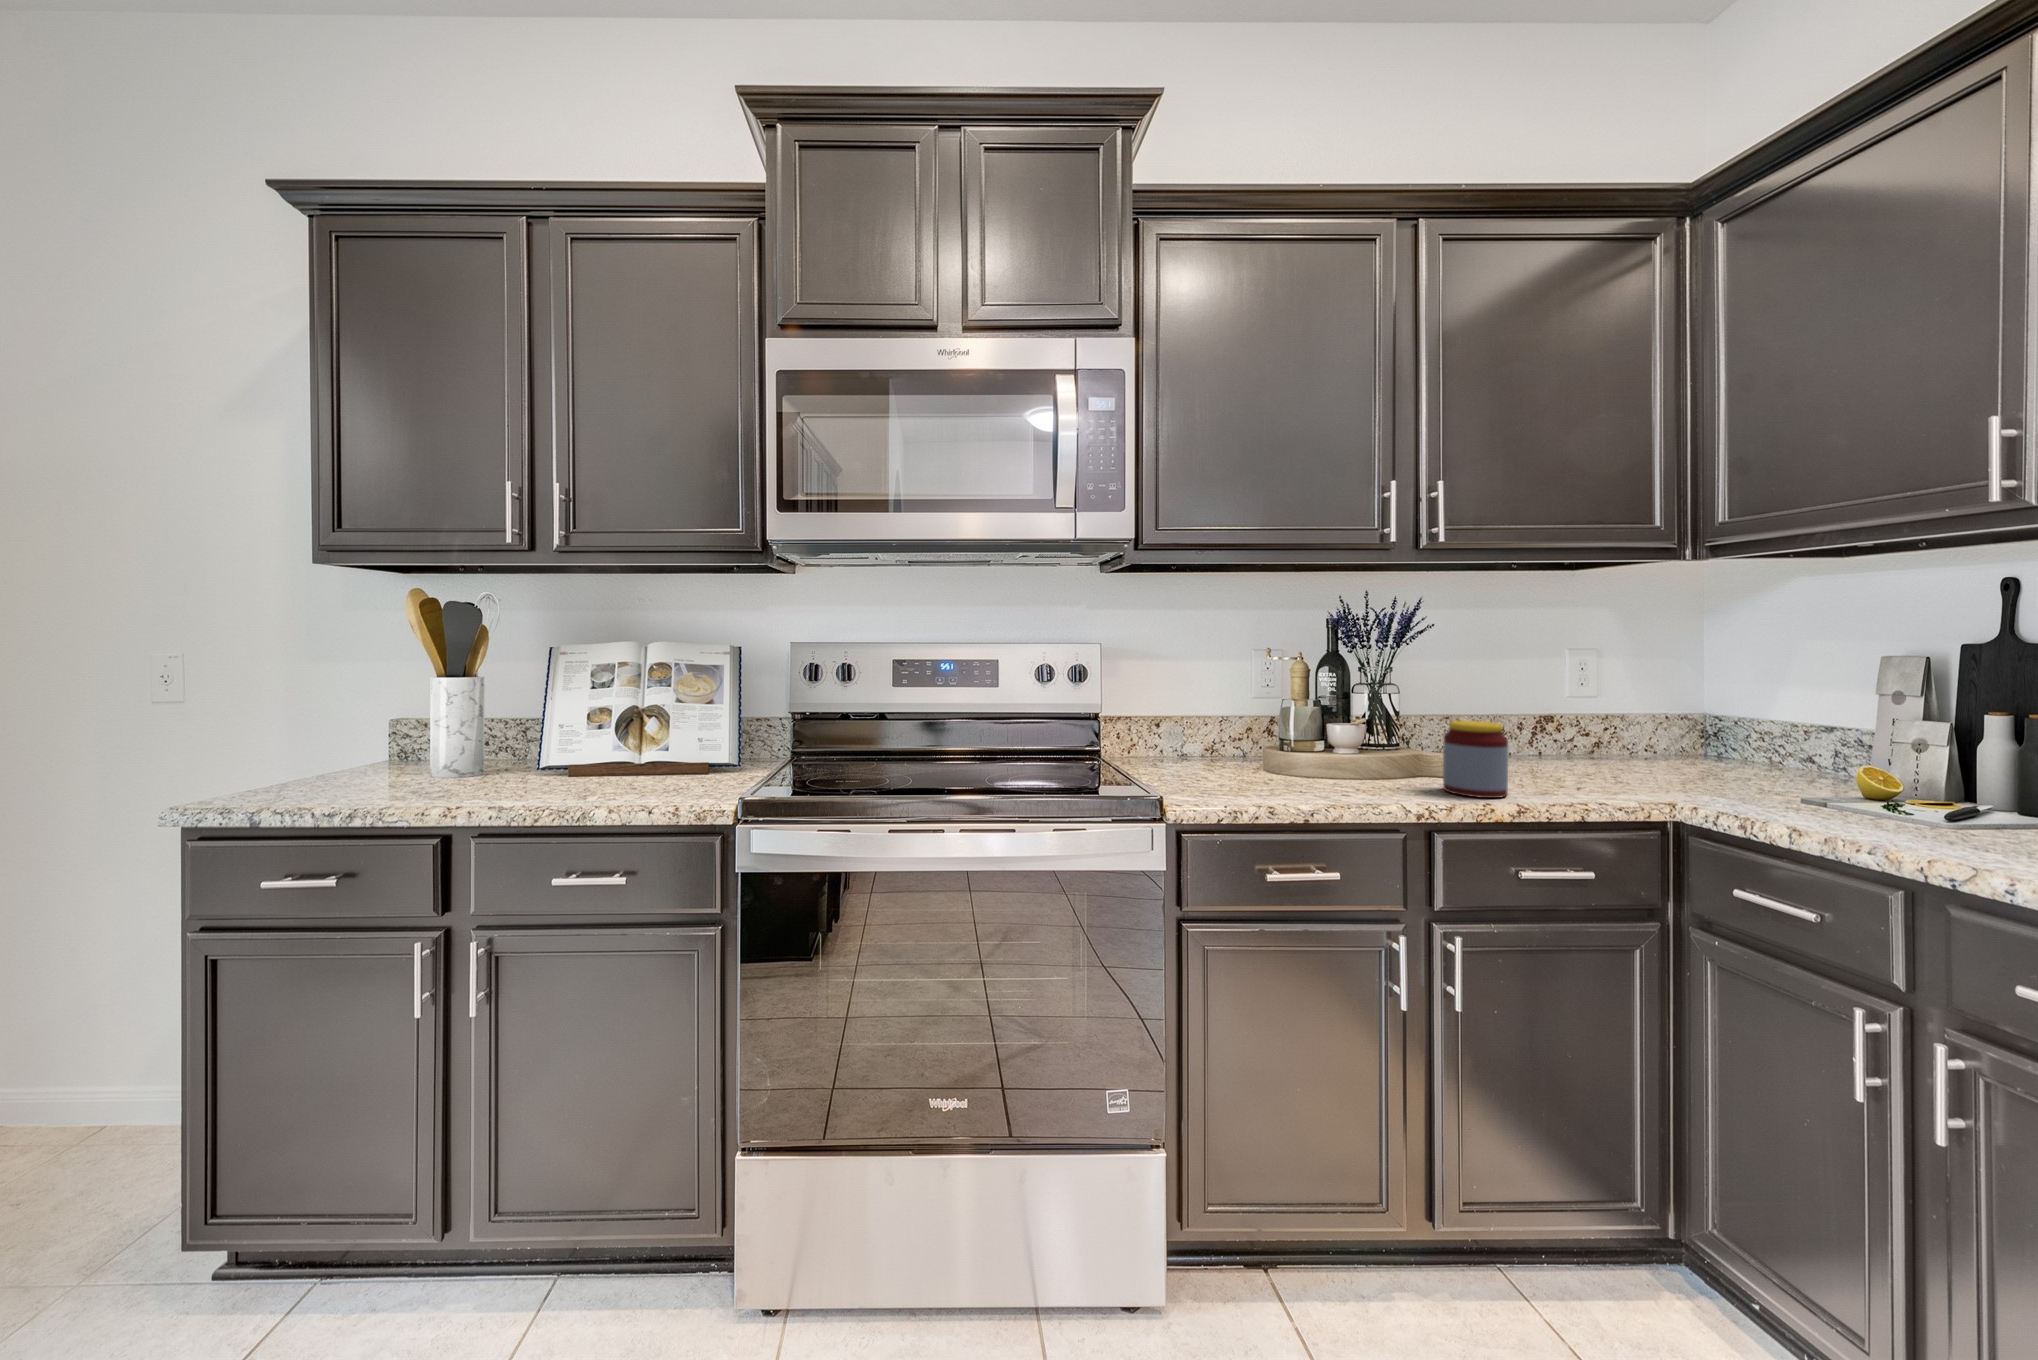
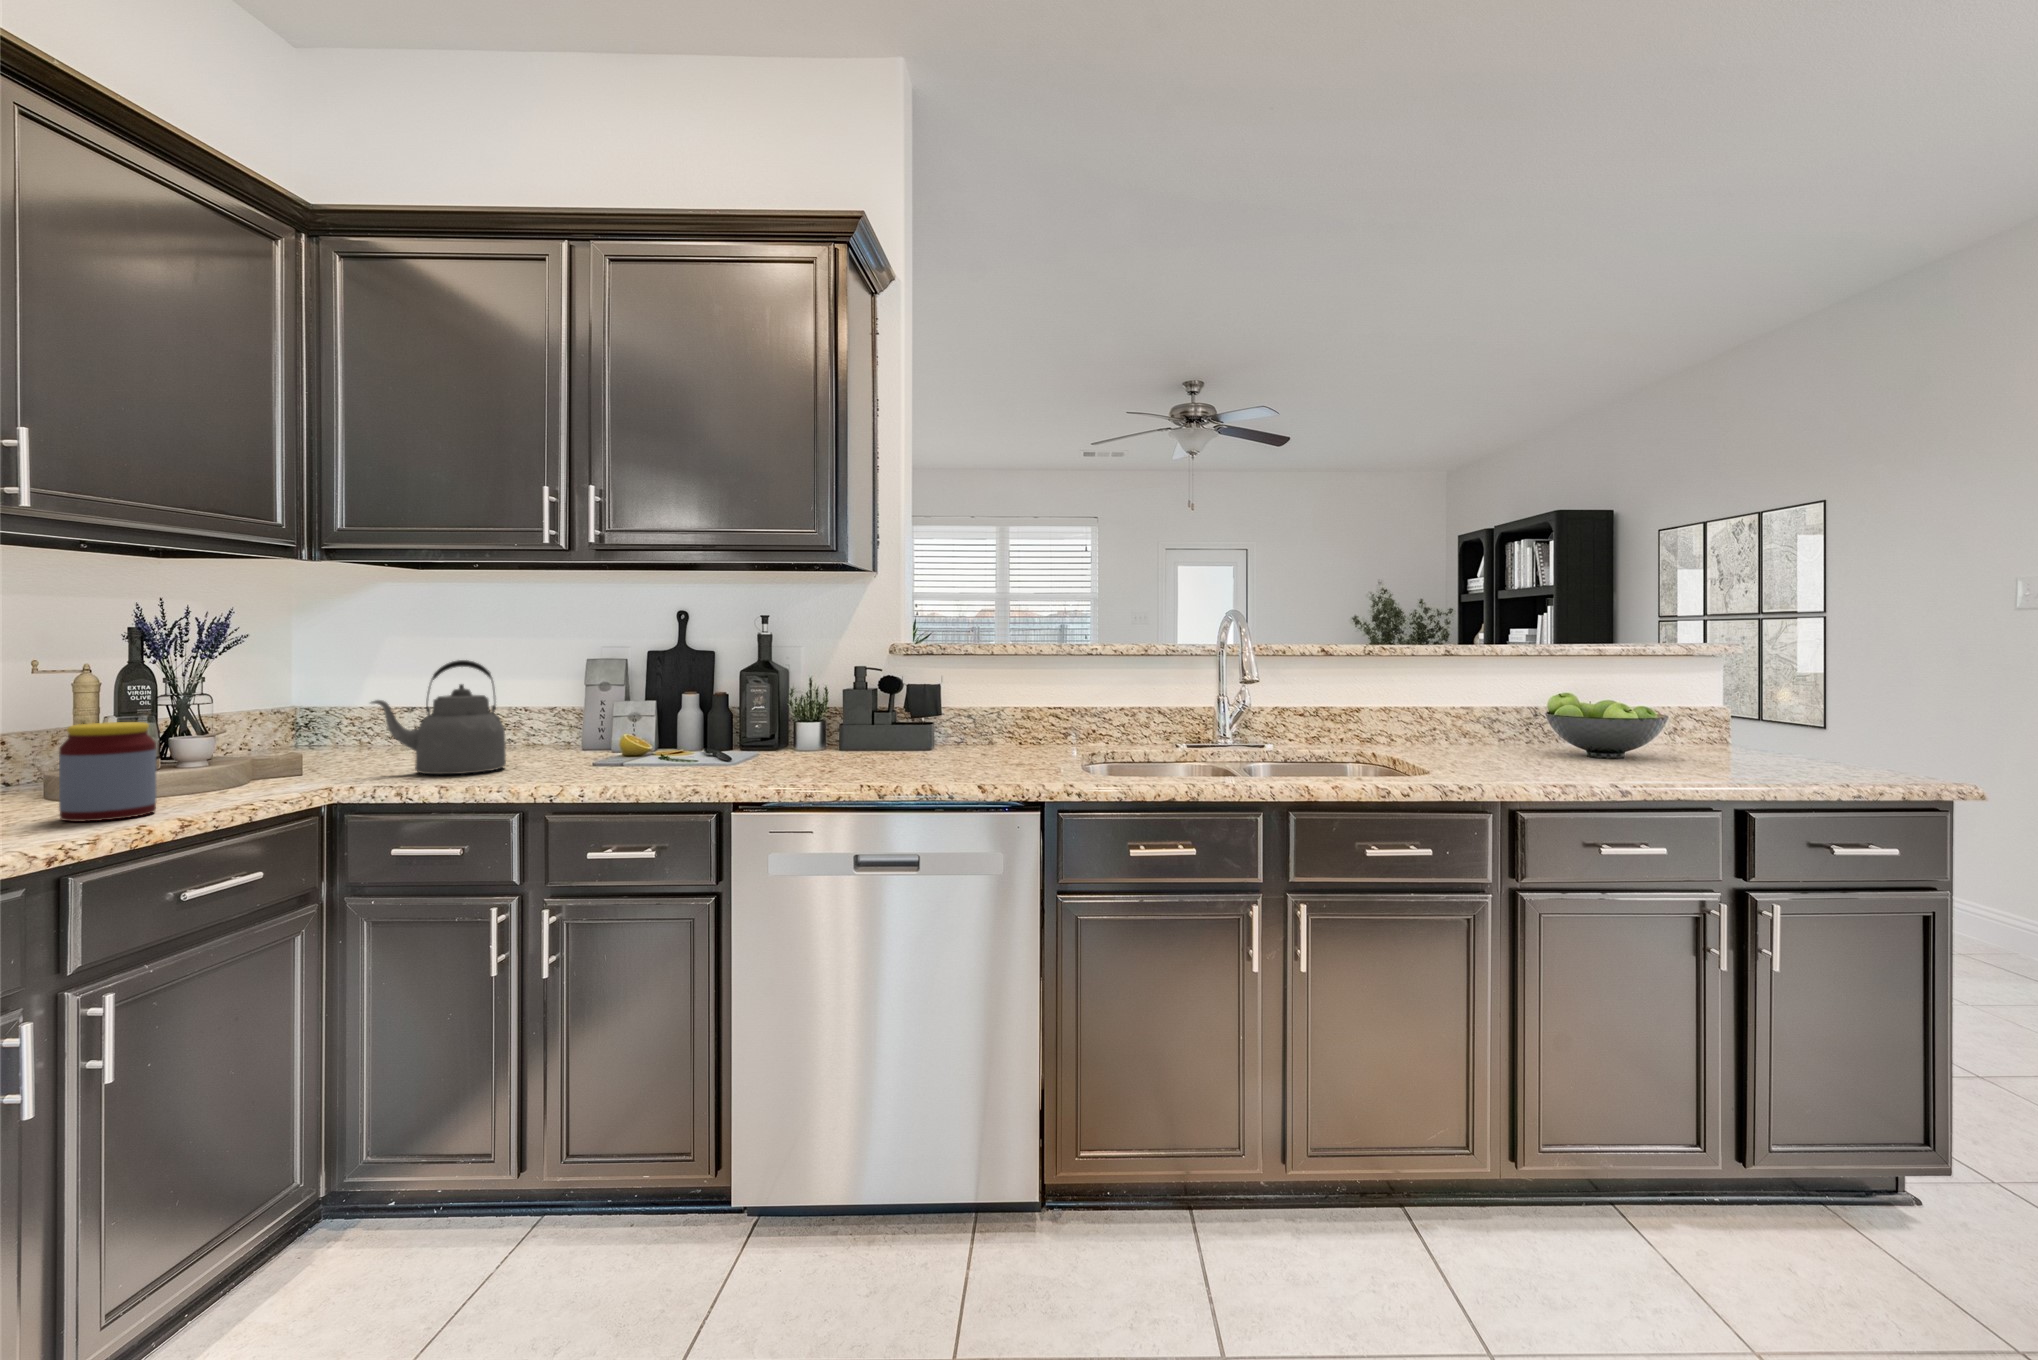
kettle: none [1730,689,1916,824] -> present [371,660,506,774]

